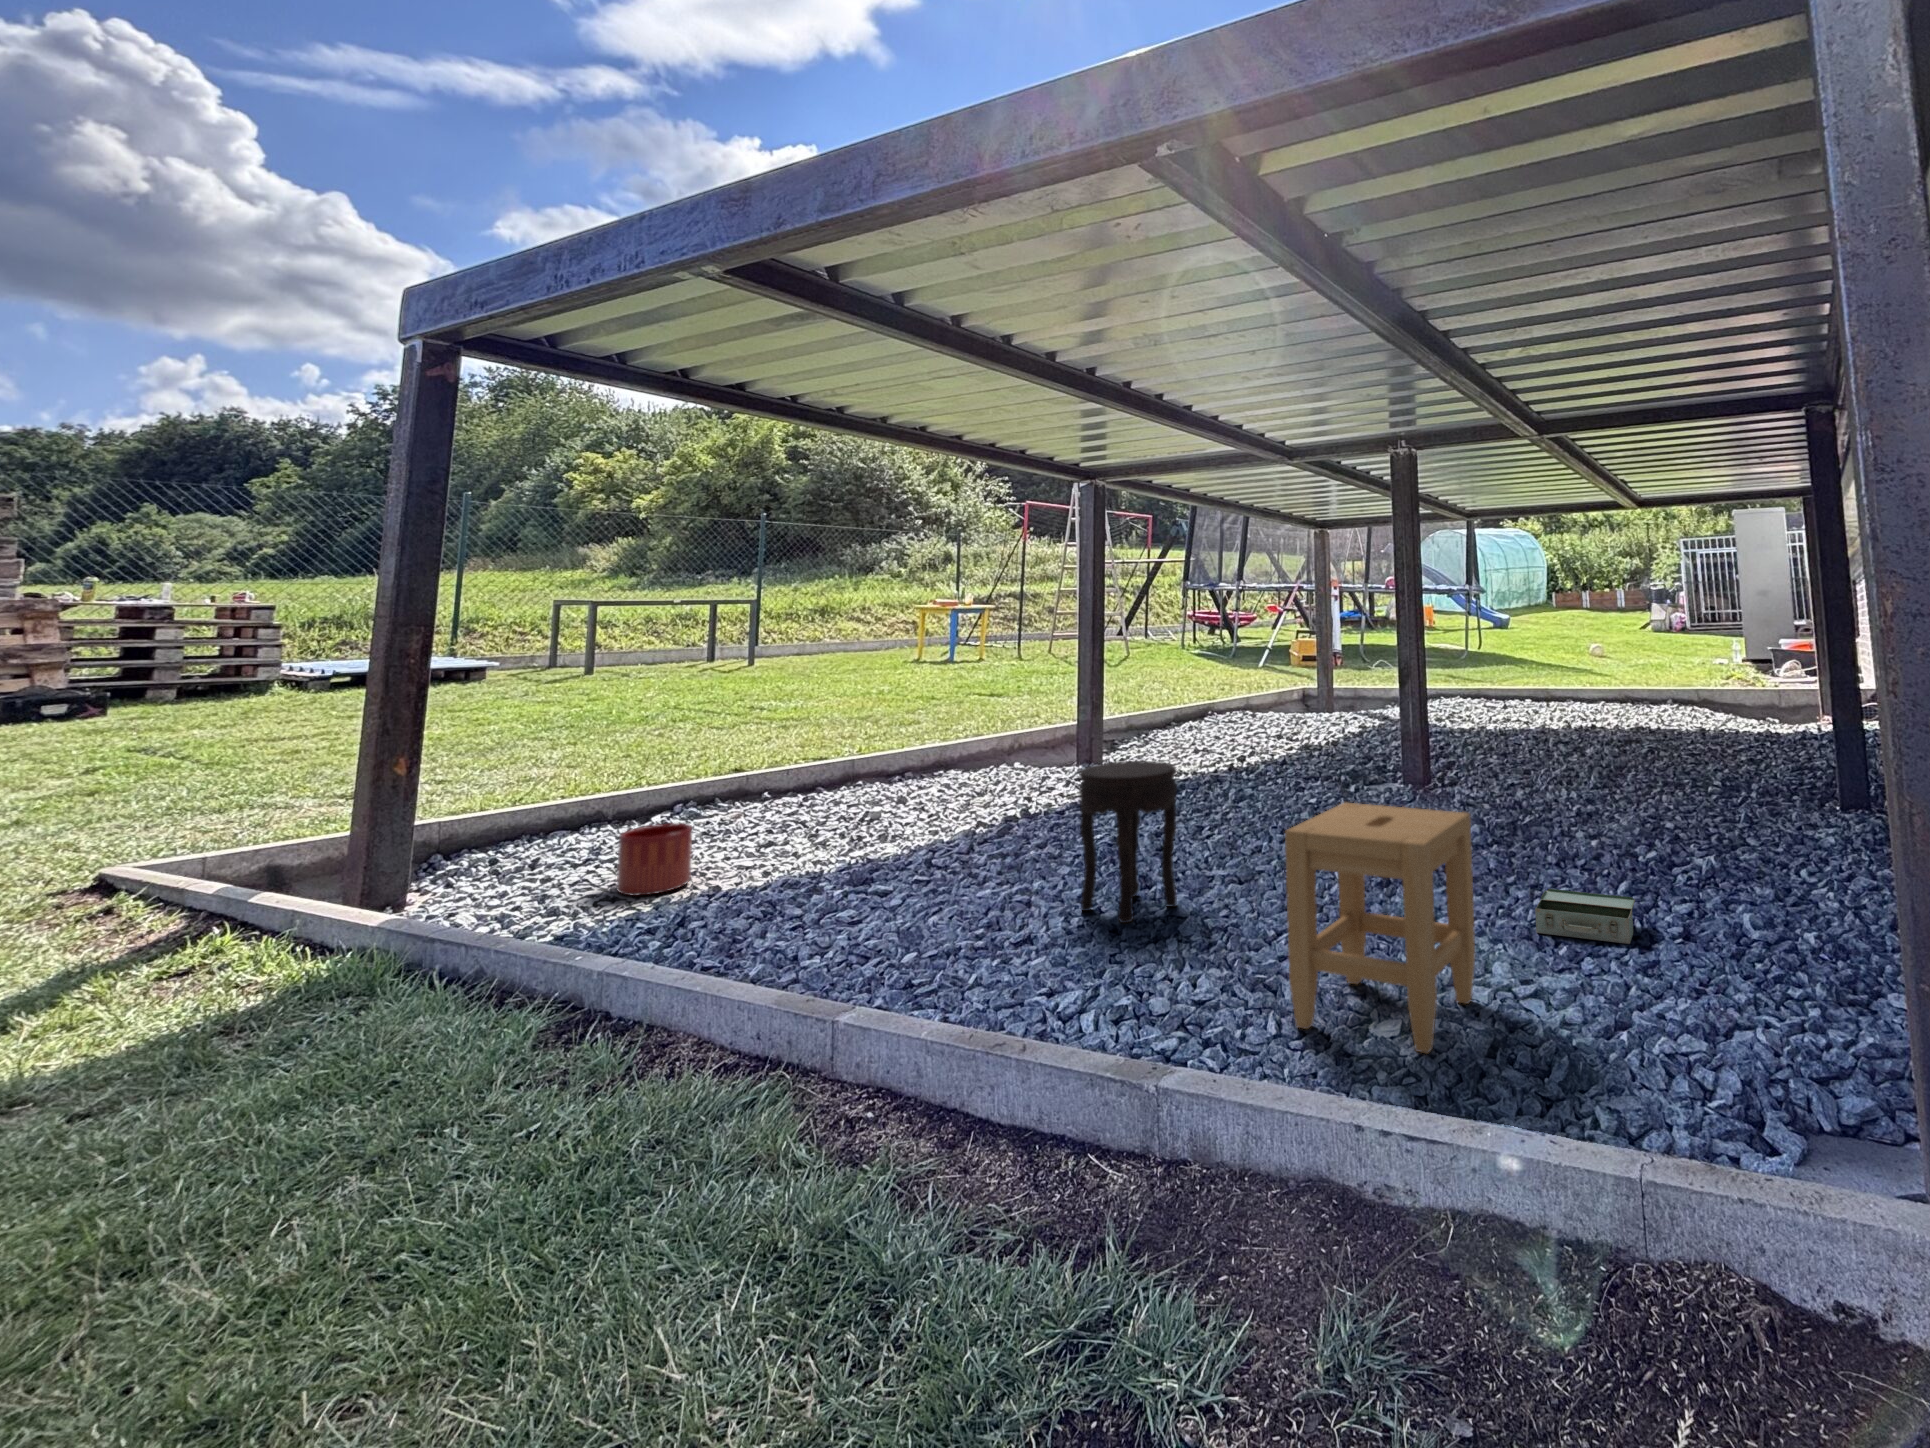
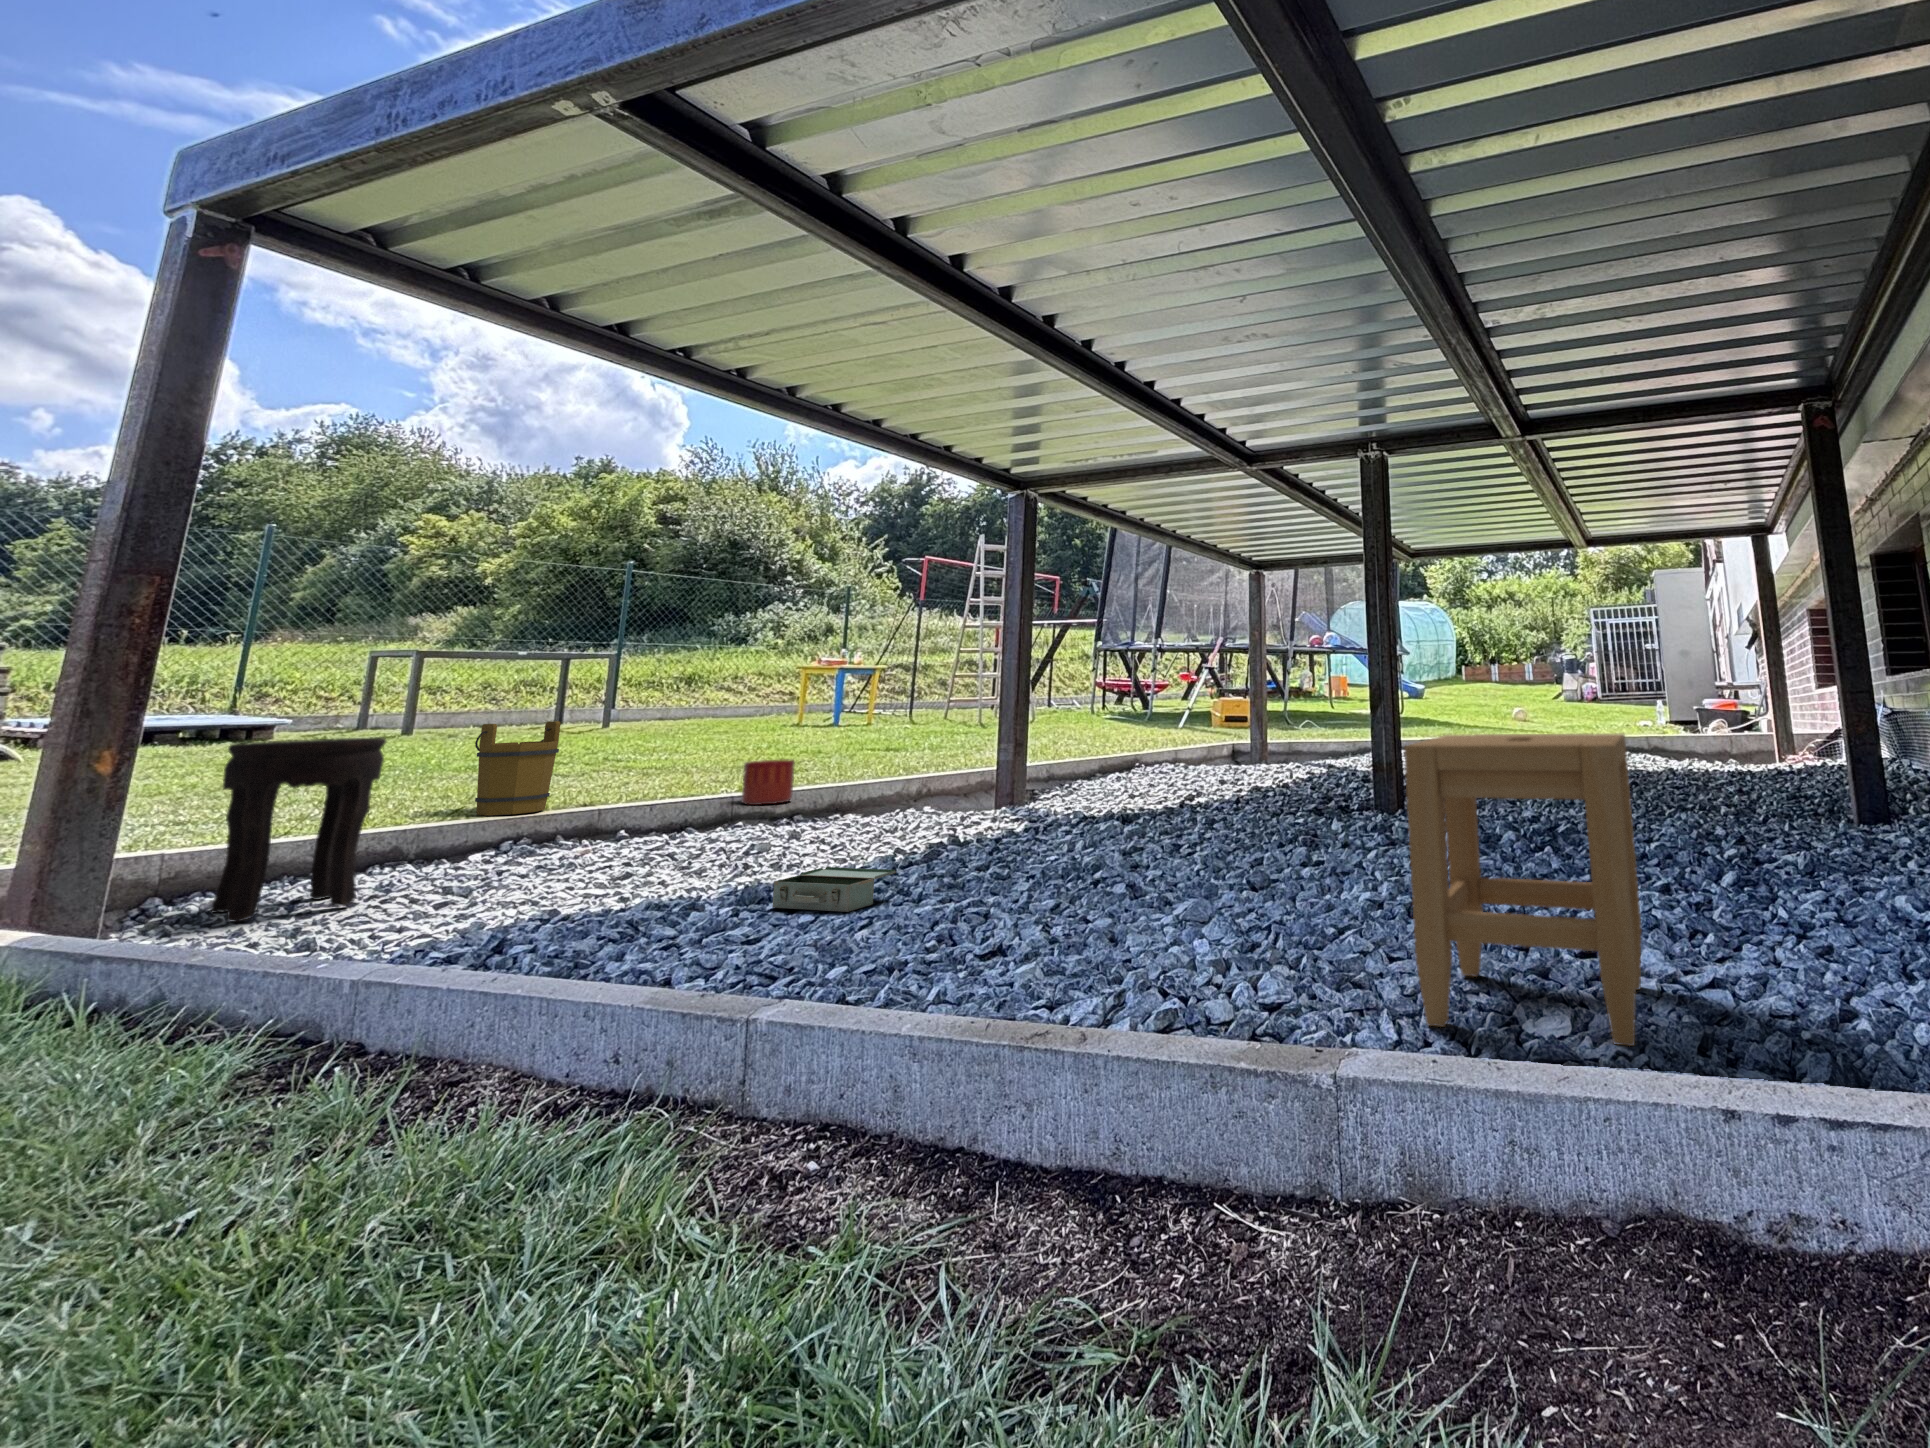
bucket: none [650,698,713,777] -> present [475,721,560,816]
side table: present [1079,761,1177,923] -> present [211,737,386,922]
planter: present [617,823,693,896] -> present [741,759,795,805]
toolbox: present [1535,889,1635,944] -> present [773,867,896,912]

